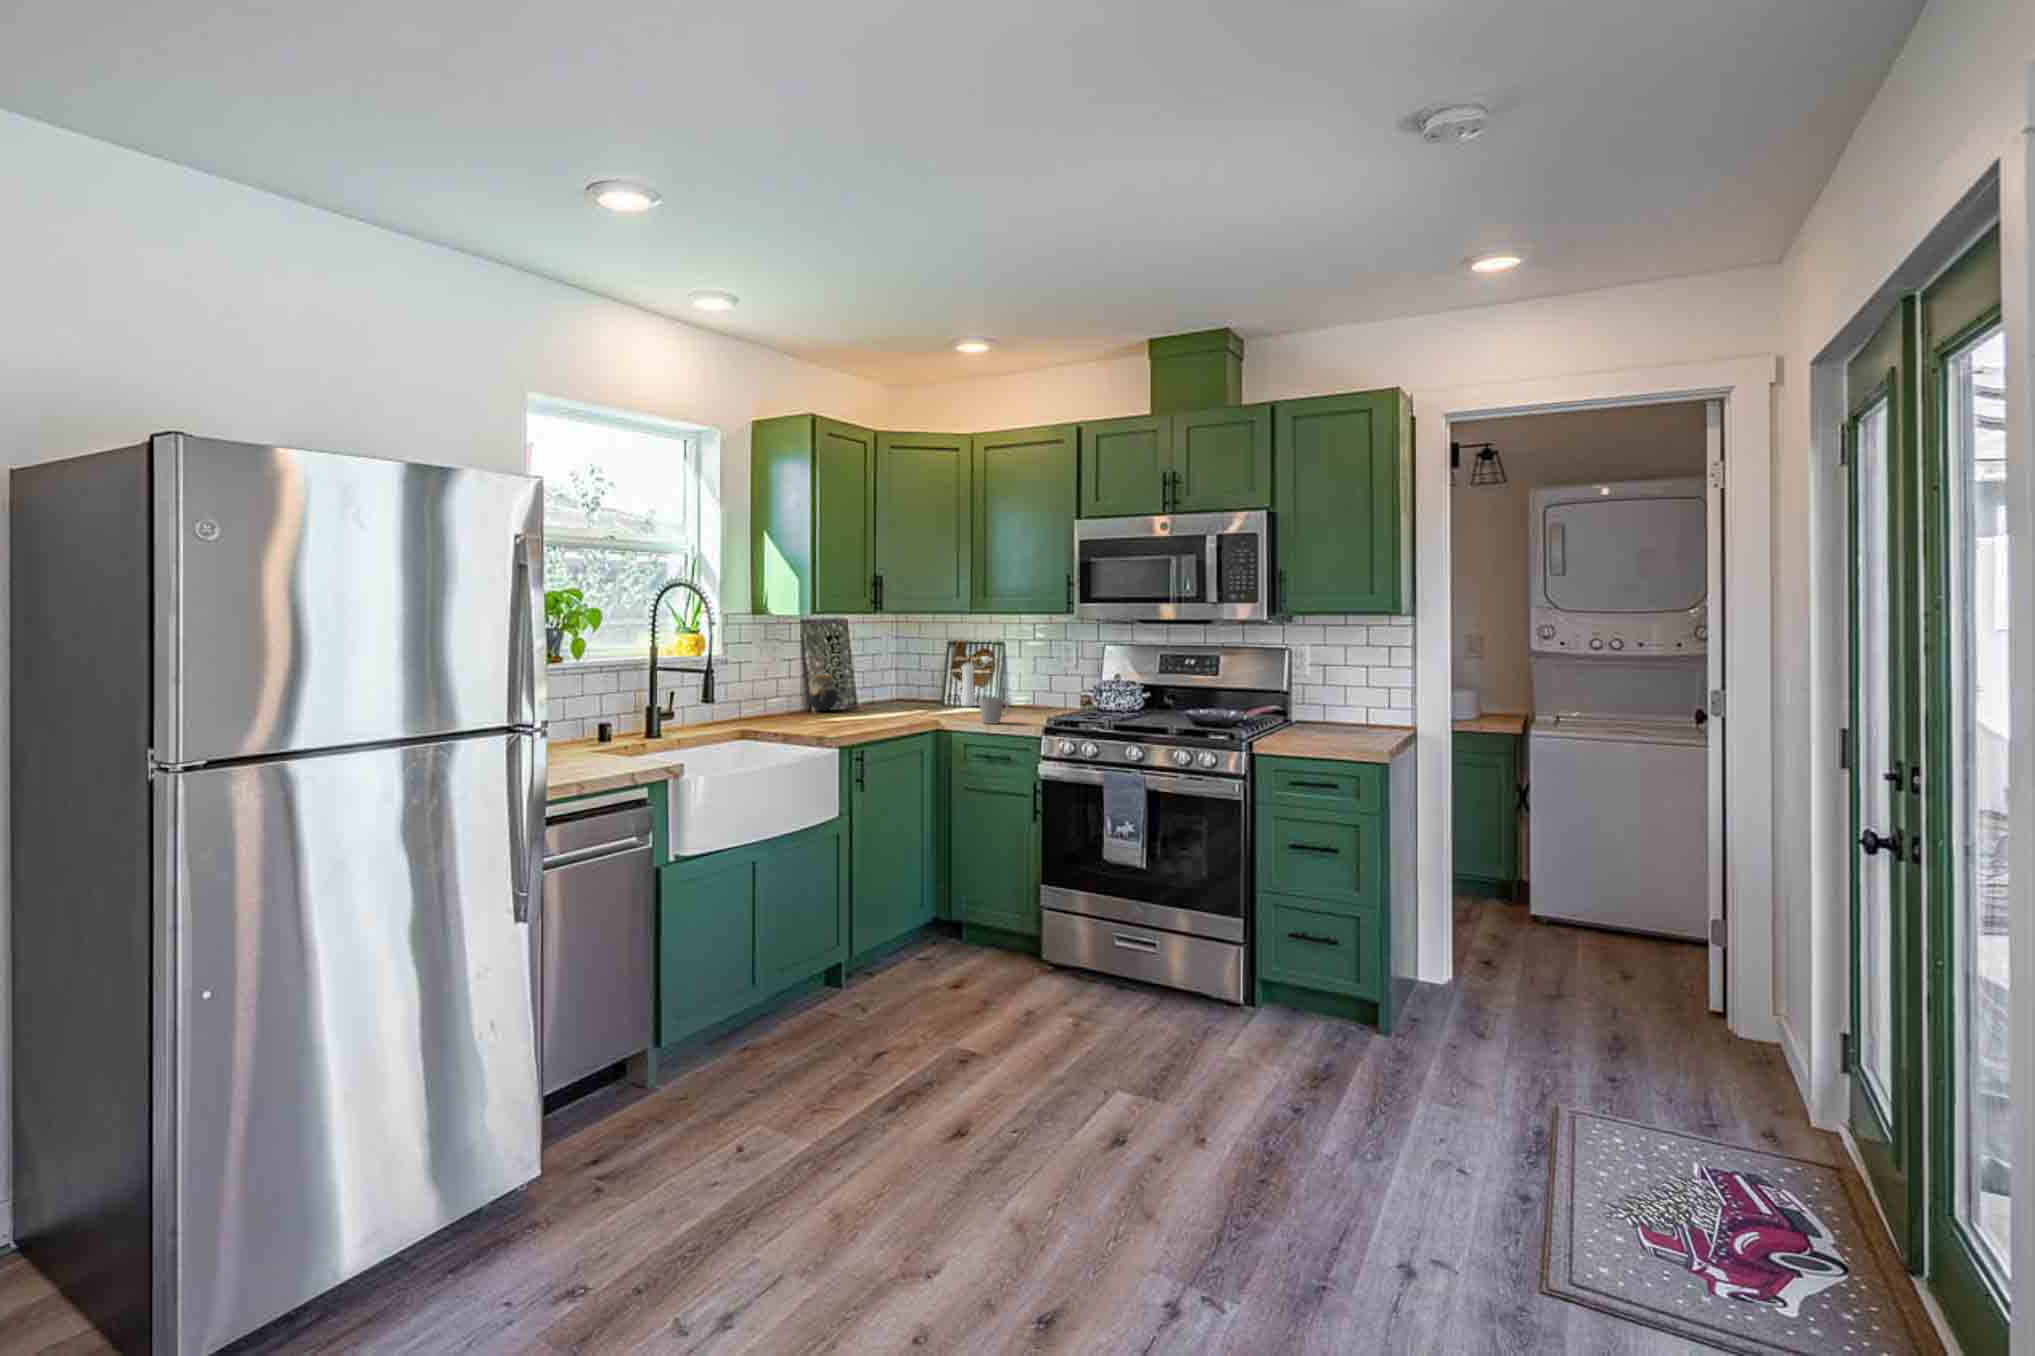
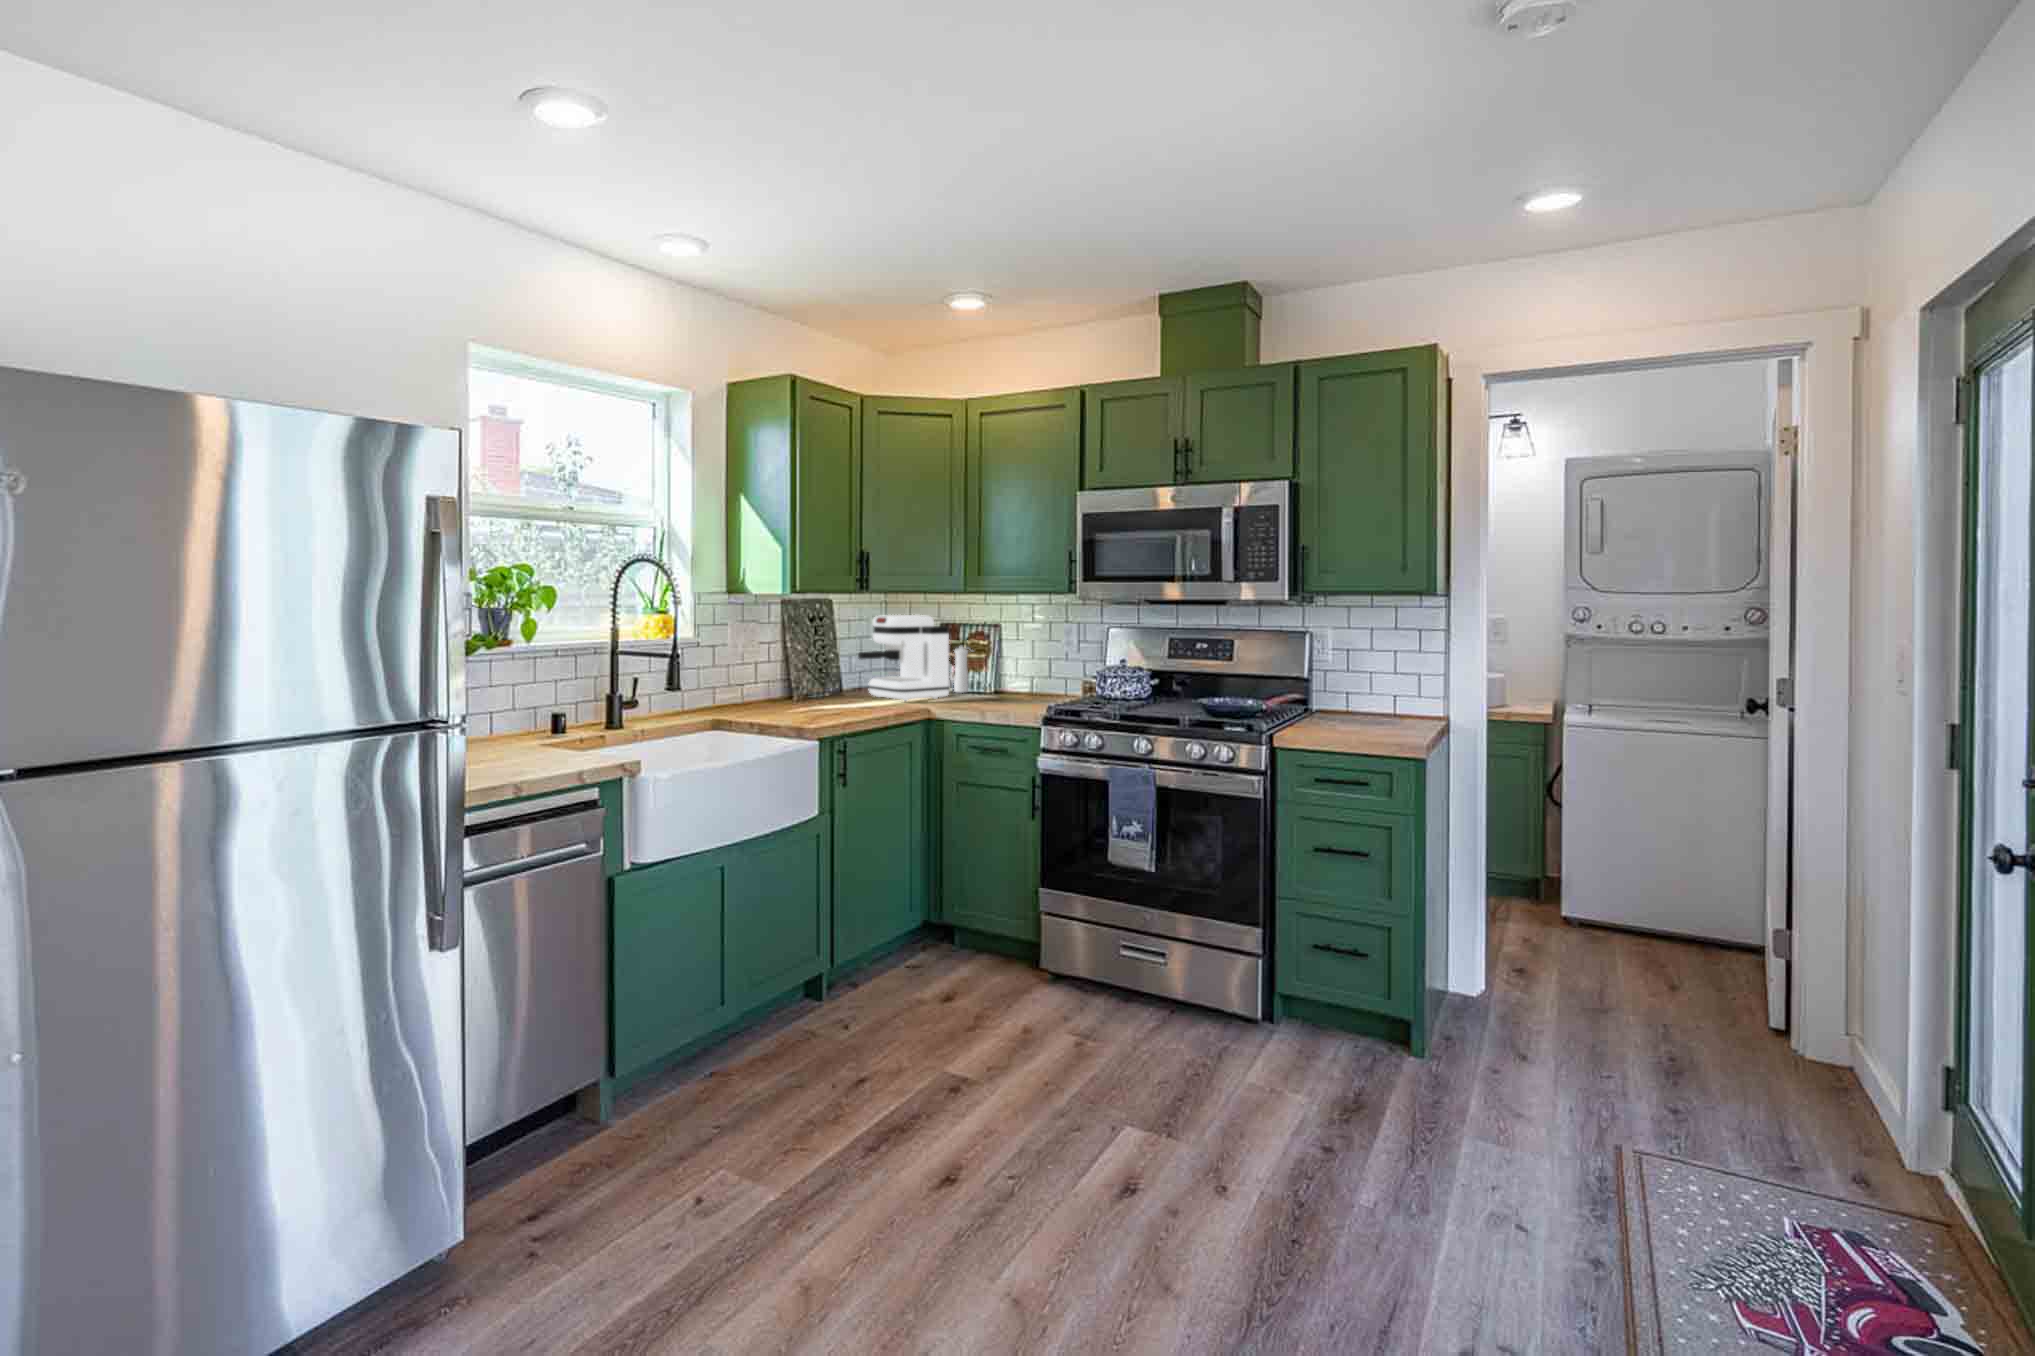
coffee maker: none [872,634,957,714] -> present [858,615,949,701]
jar: present [808,675,838,711] -> none [790,659,822,698]
mug: present [979,697,1009,724] -> none [973,683,1005,712]

